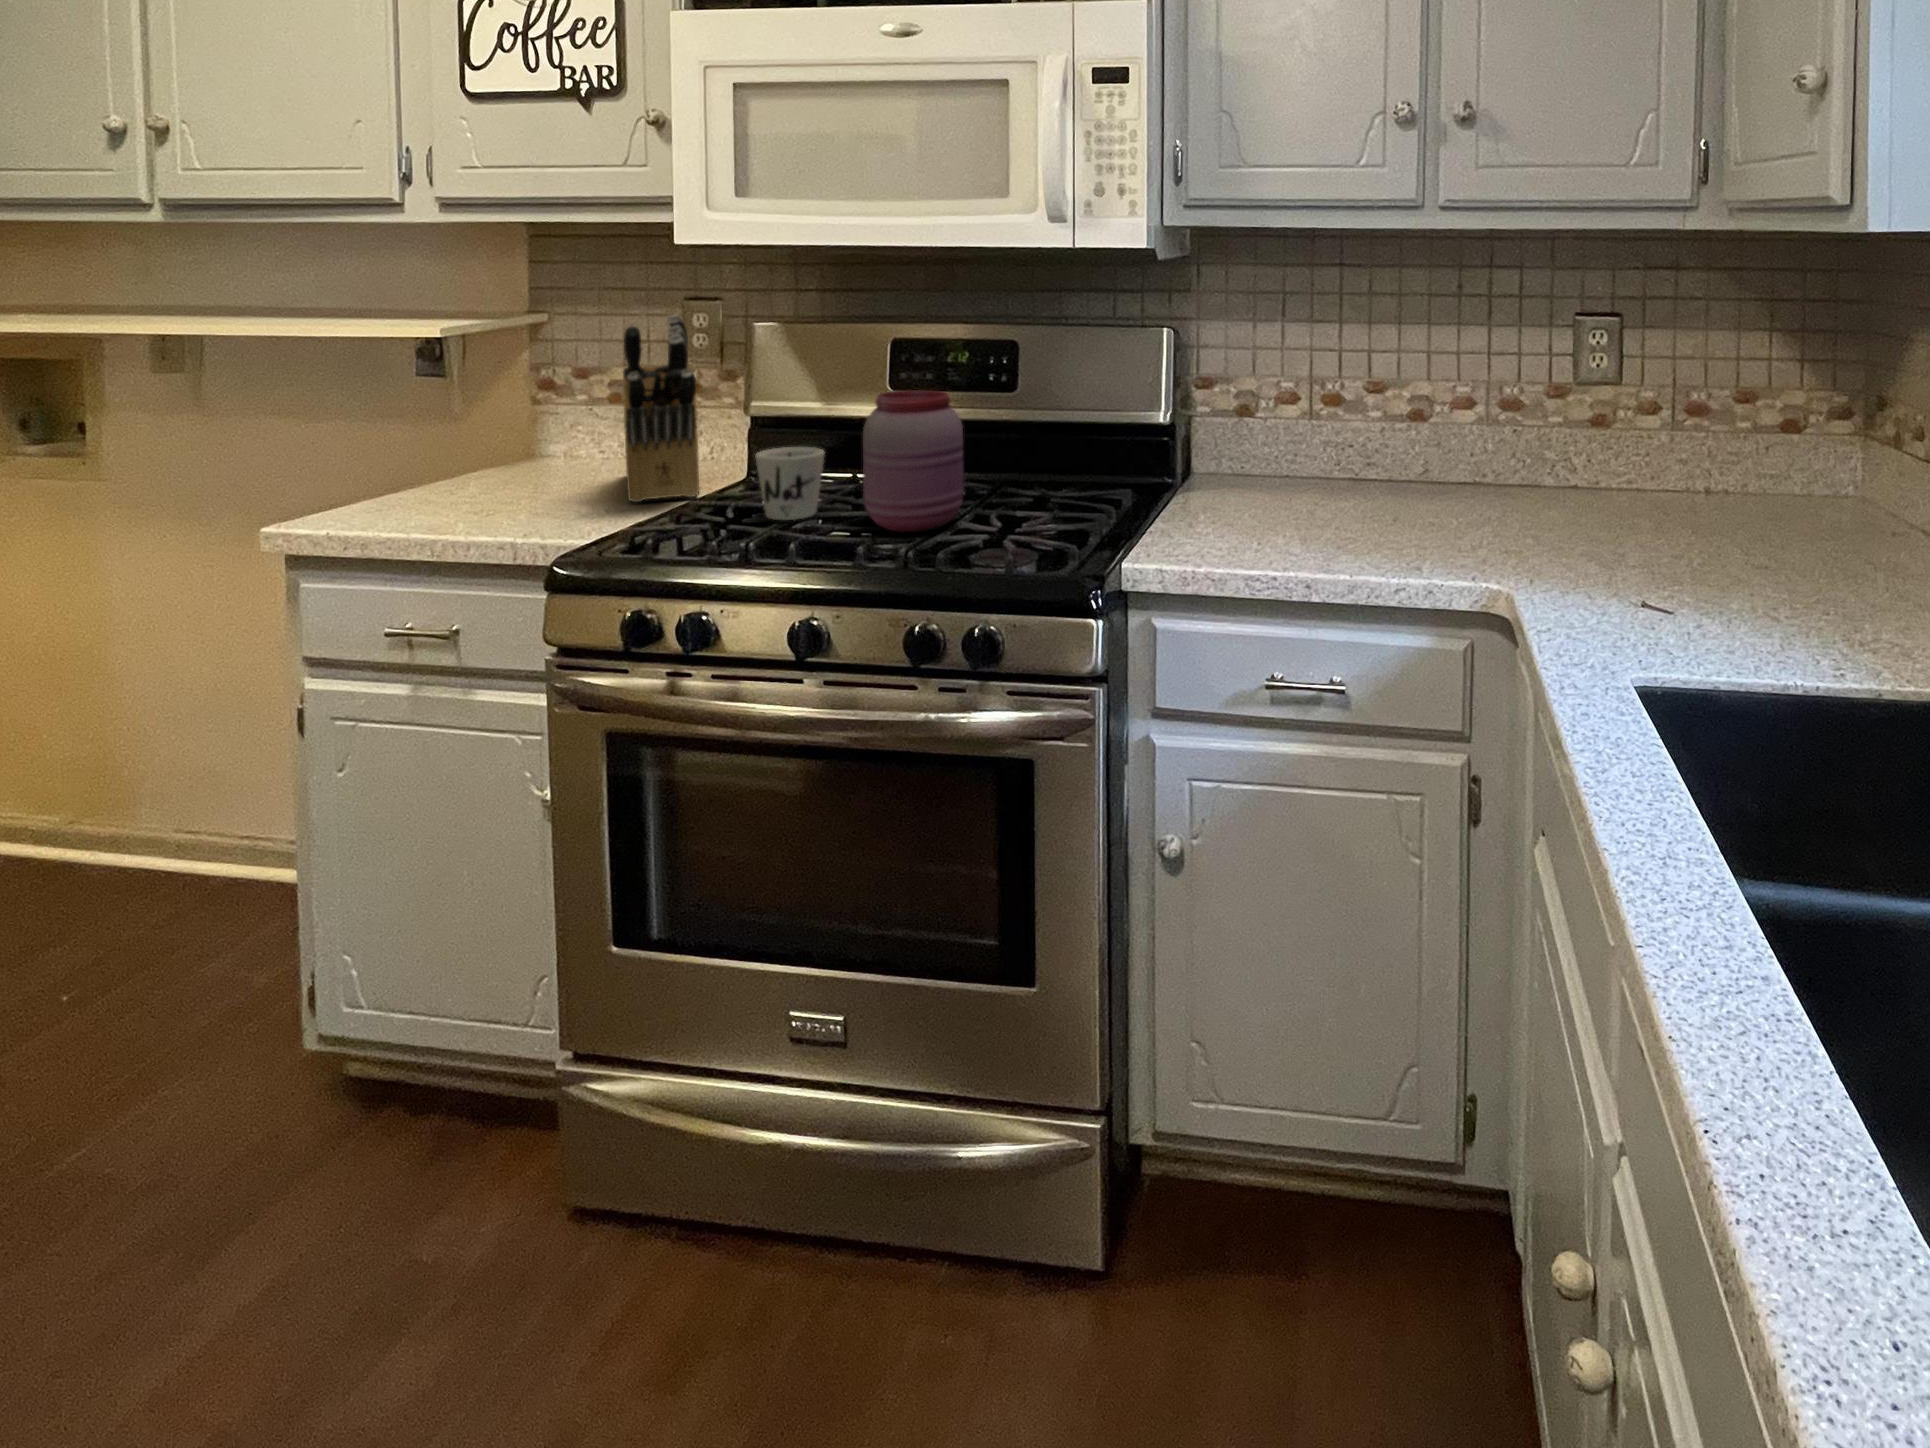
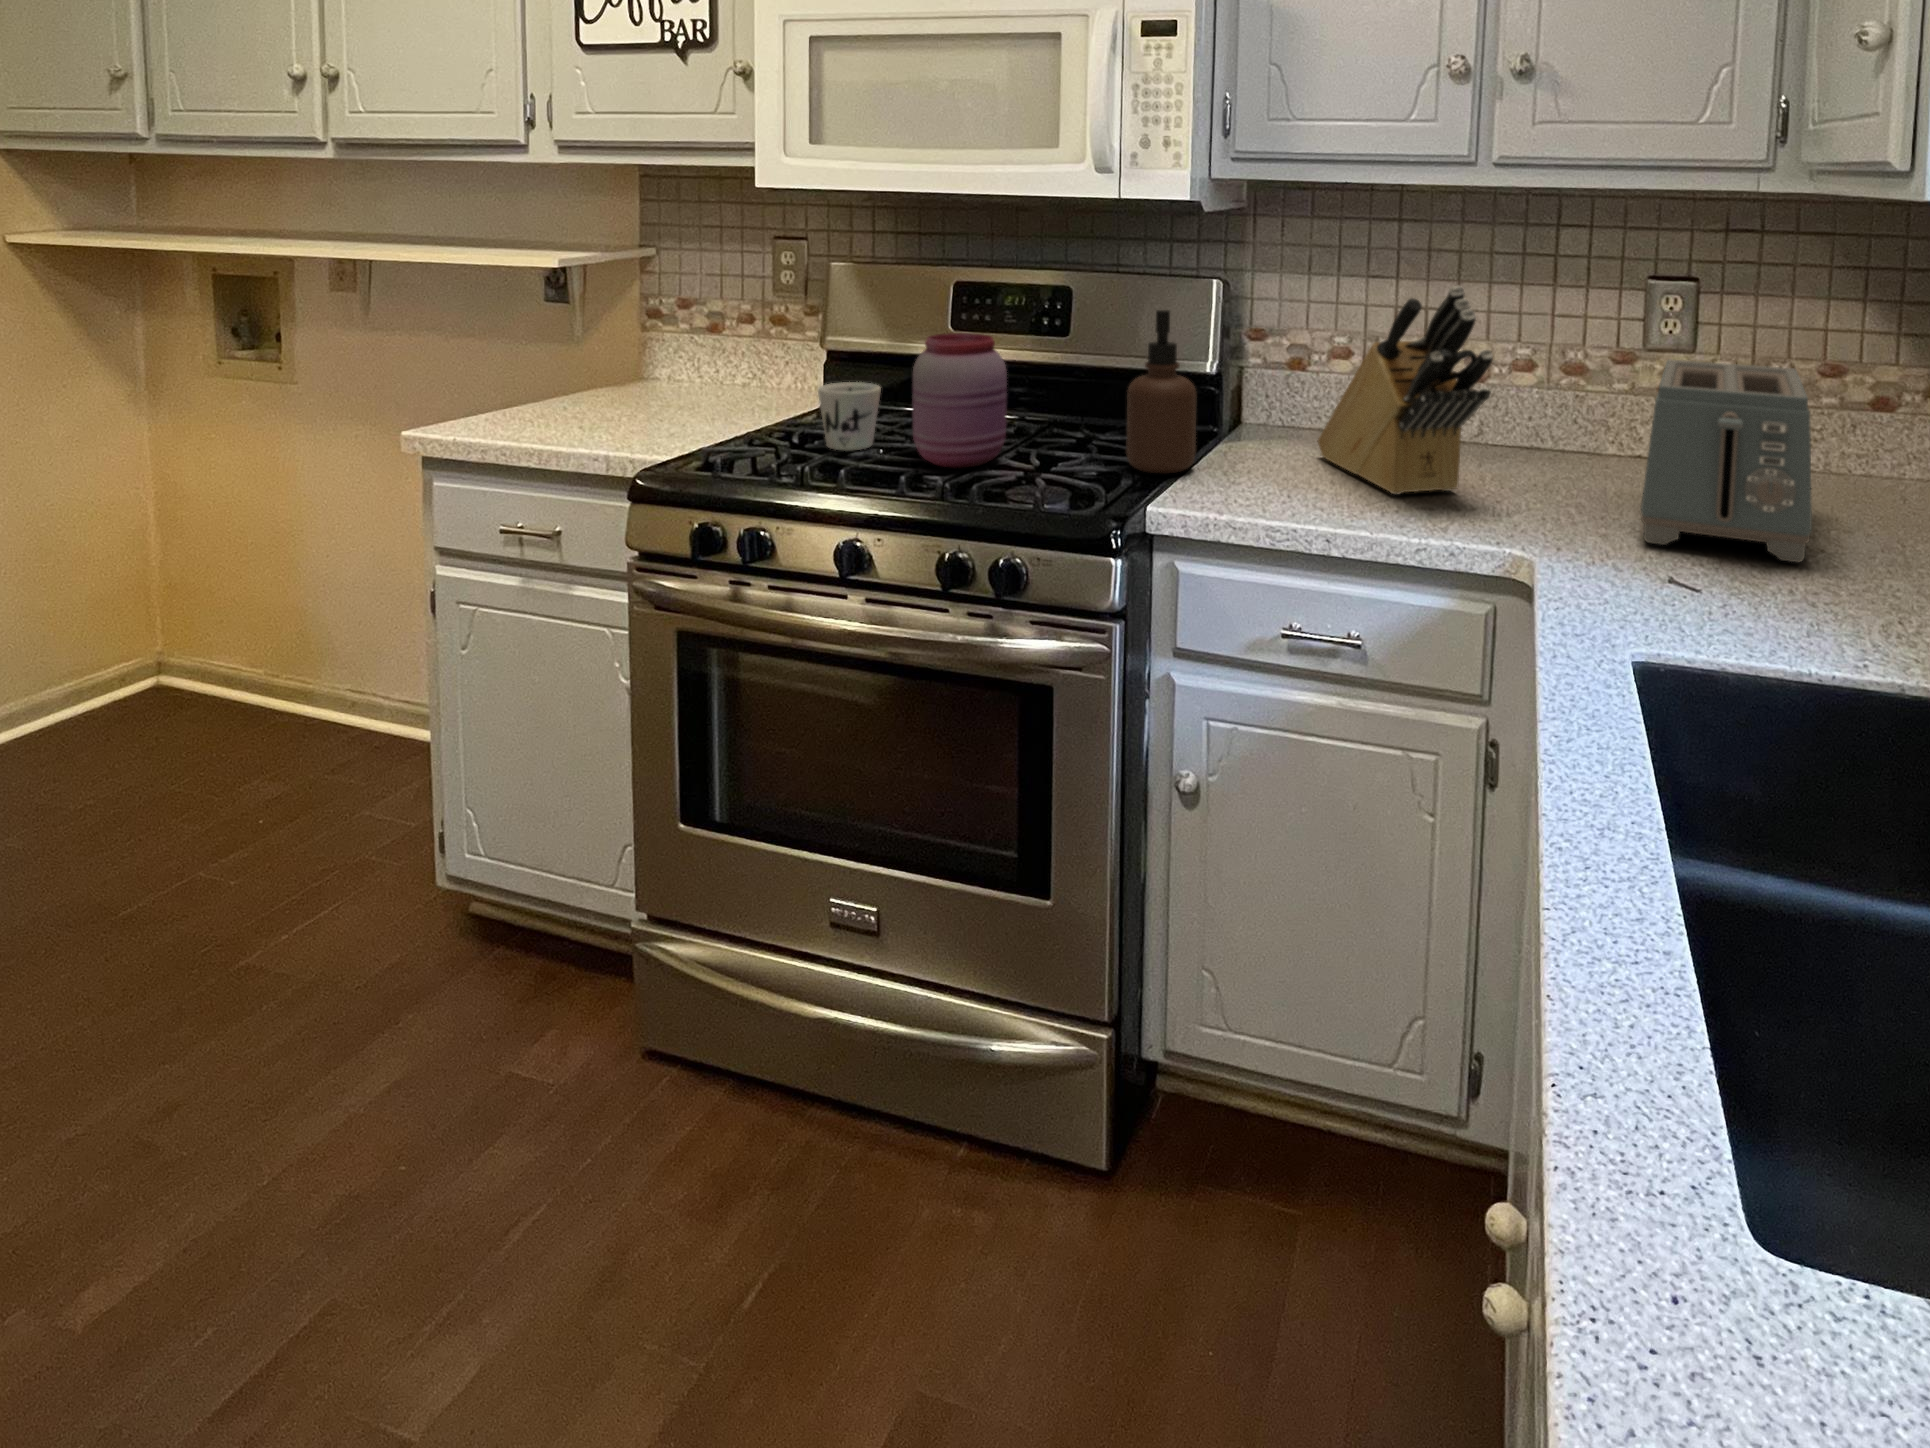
knife block: present [623,314,699,502] -> present [1318,286,1493,494]
soap dispenser: none [1090,359,1161,526] -> present [1126,310,1197,474]
toaster: none [1597,390,1761,577] -> present [1641,360,1812,562]

